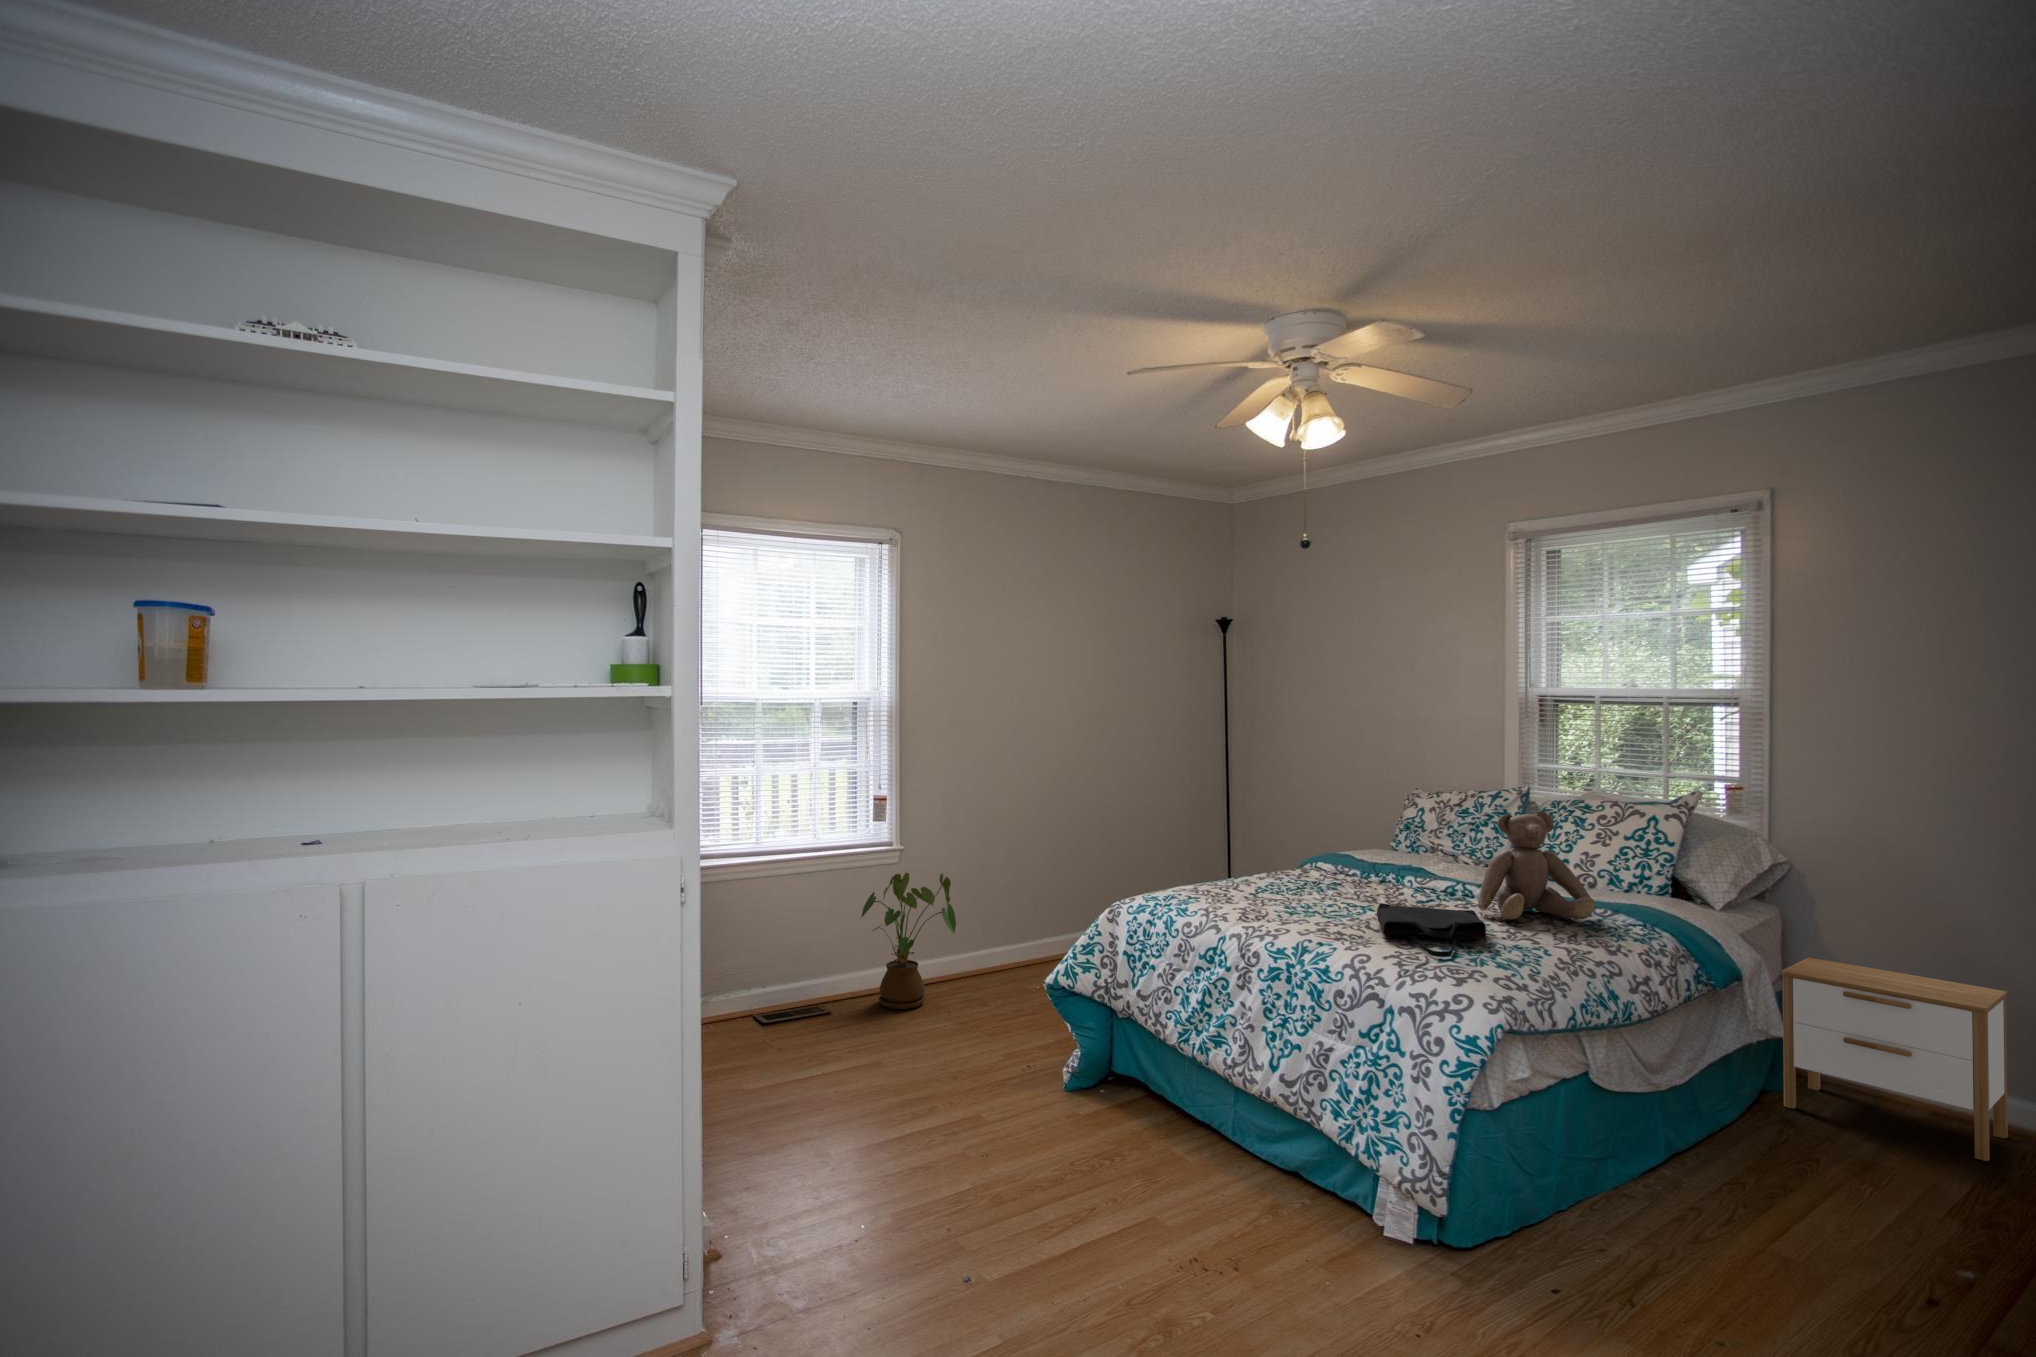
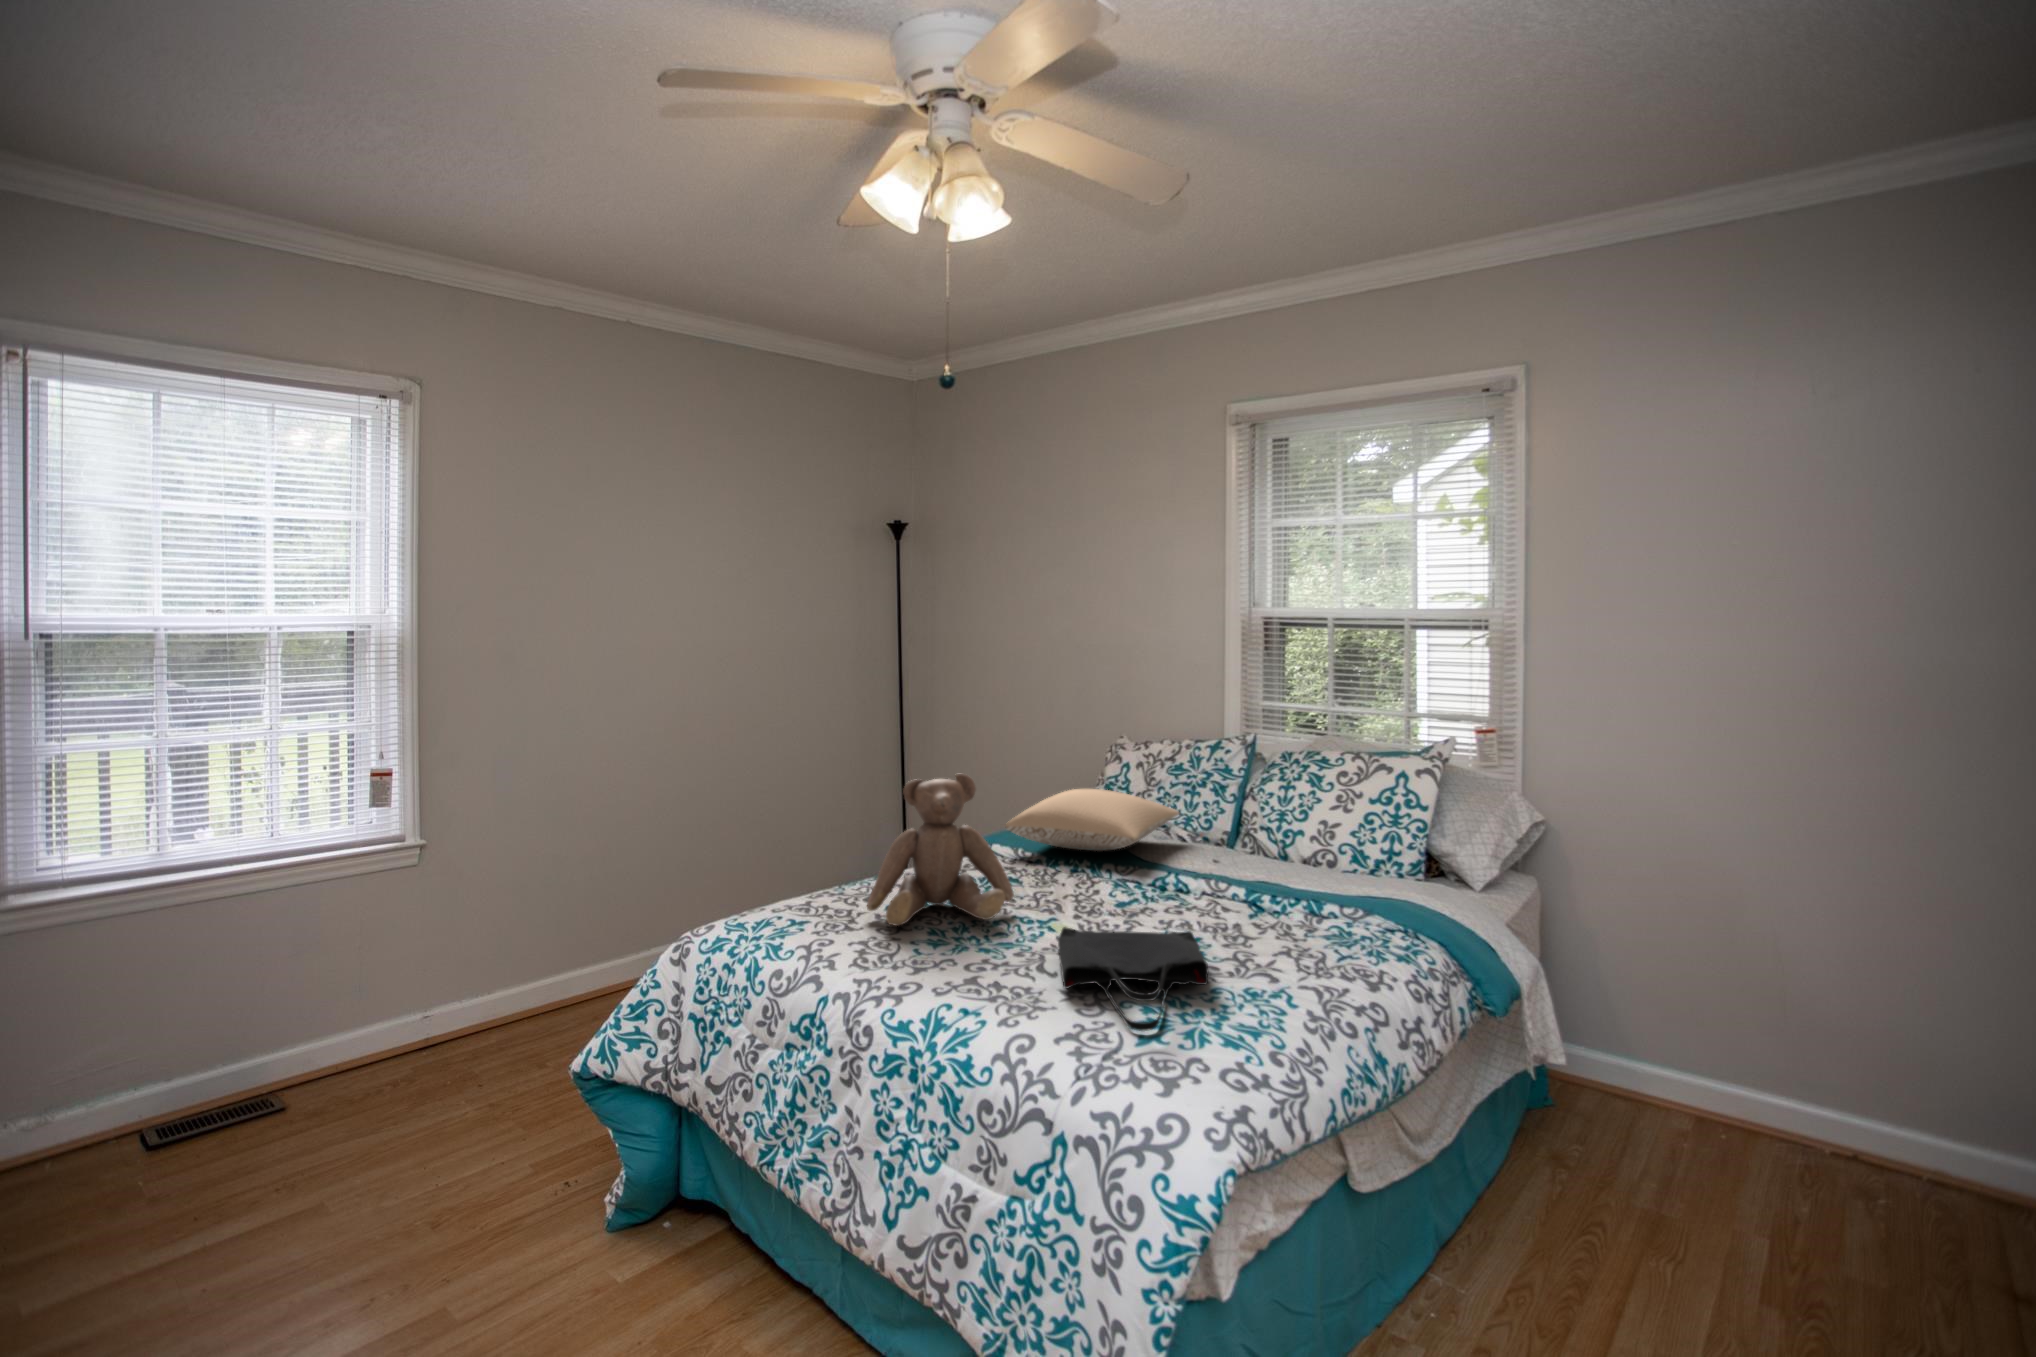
teddy bear: present [1478,811,1595,920] -> present [867,774,1014,926]
pillow: none [1325,825,1464,869] -> present [1006,789,1179,851]
house plant: present [861,873,956,1009] -> none [322,879,491,1088]
nightstand: present [1781,957,2008,1161] -> none [1539,937,1780,1190]

